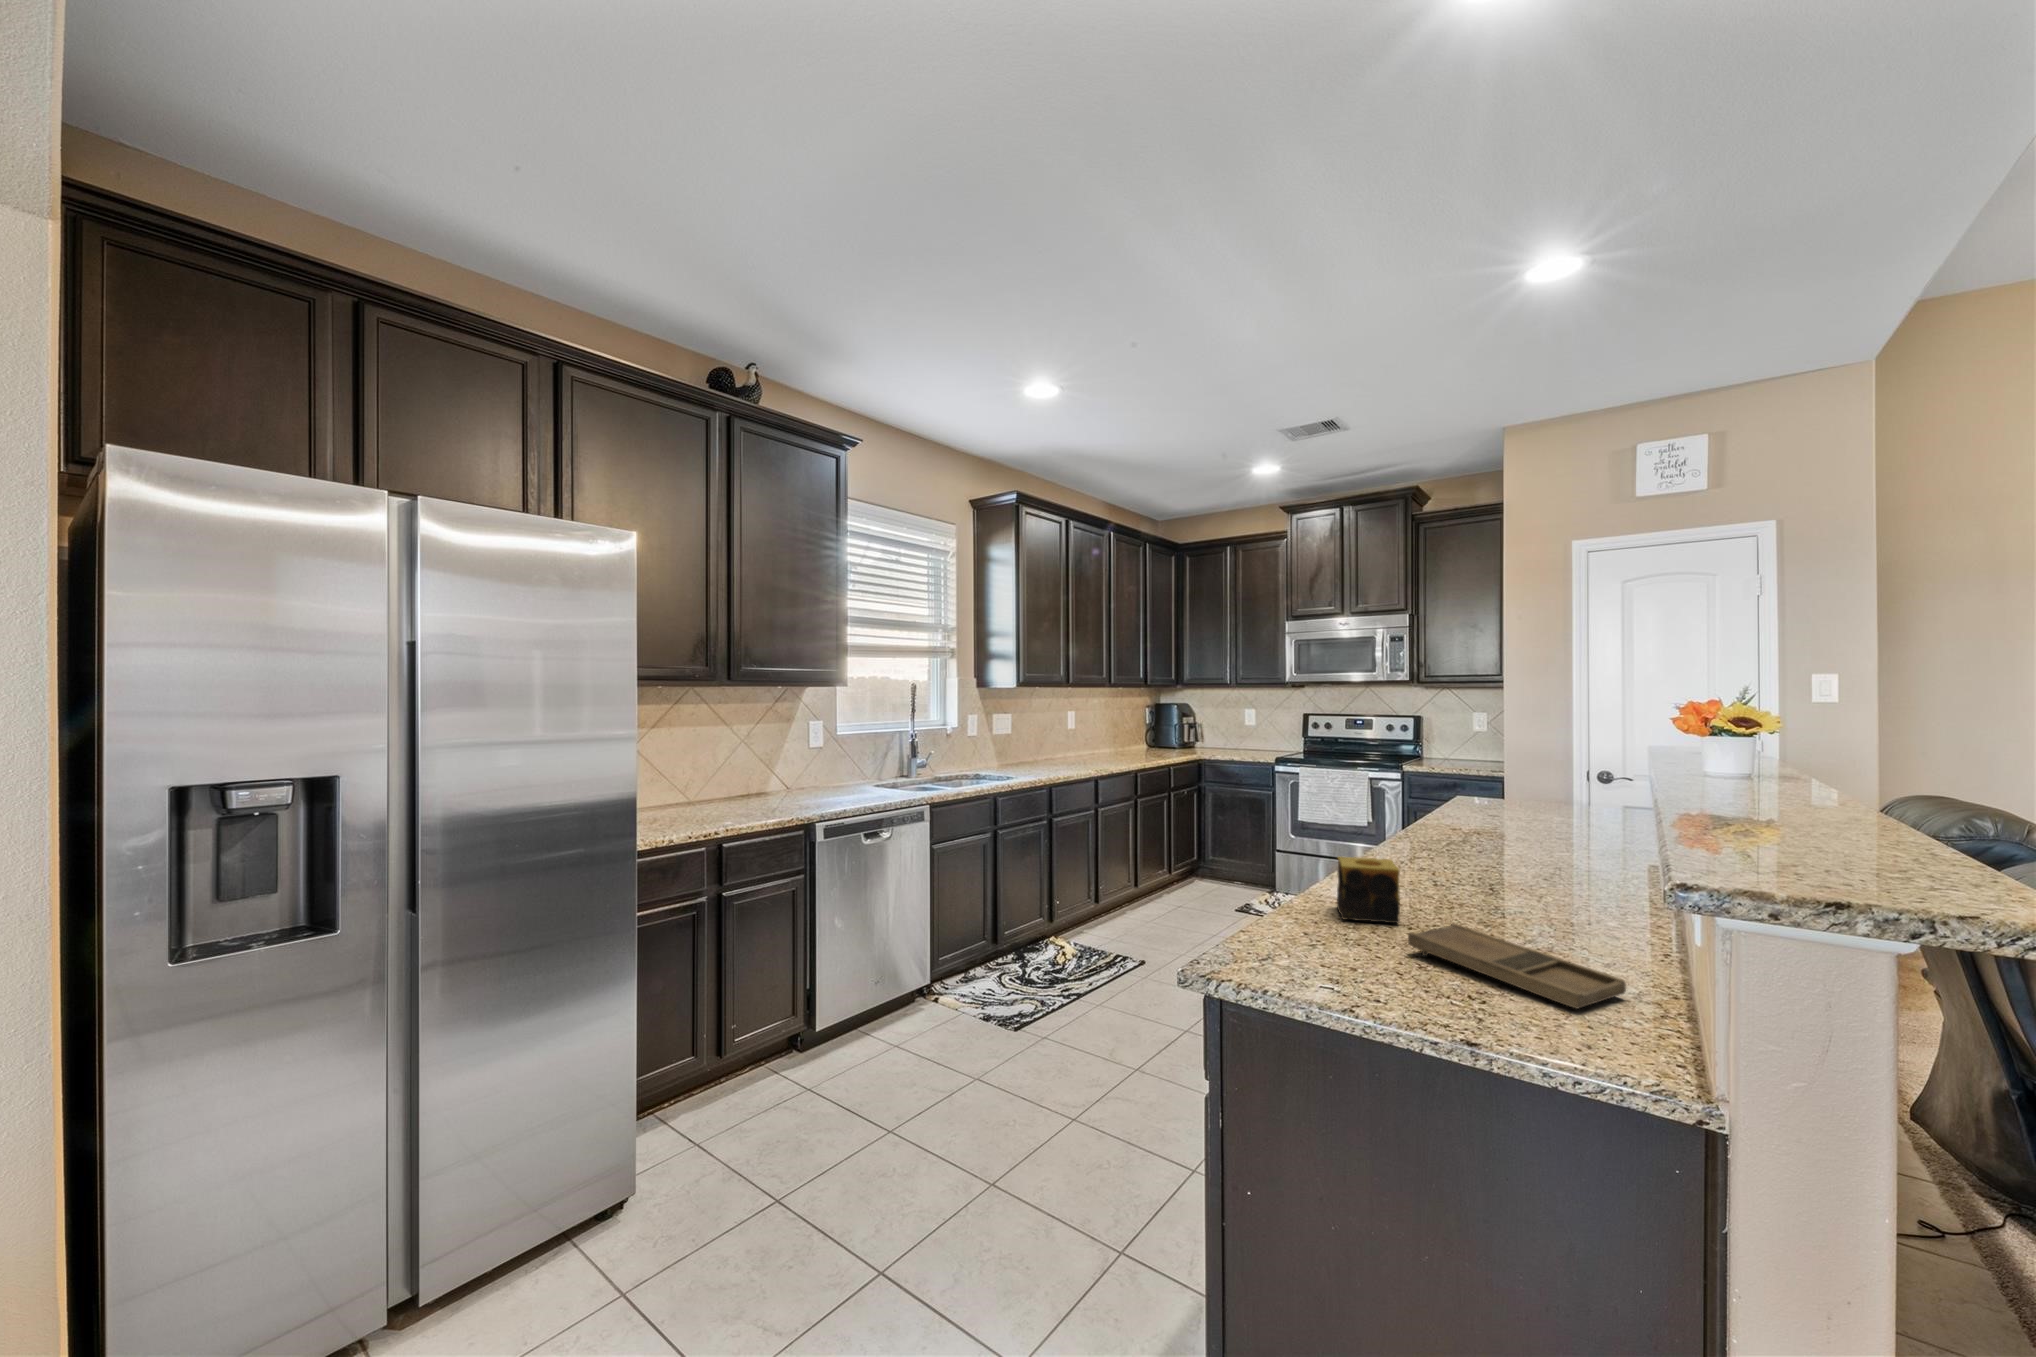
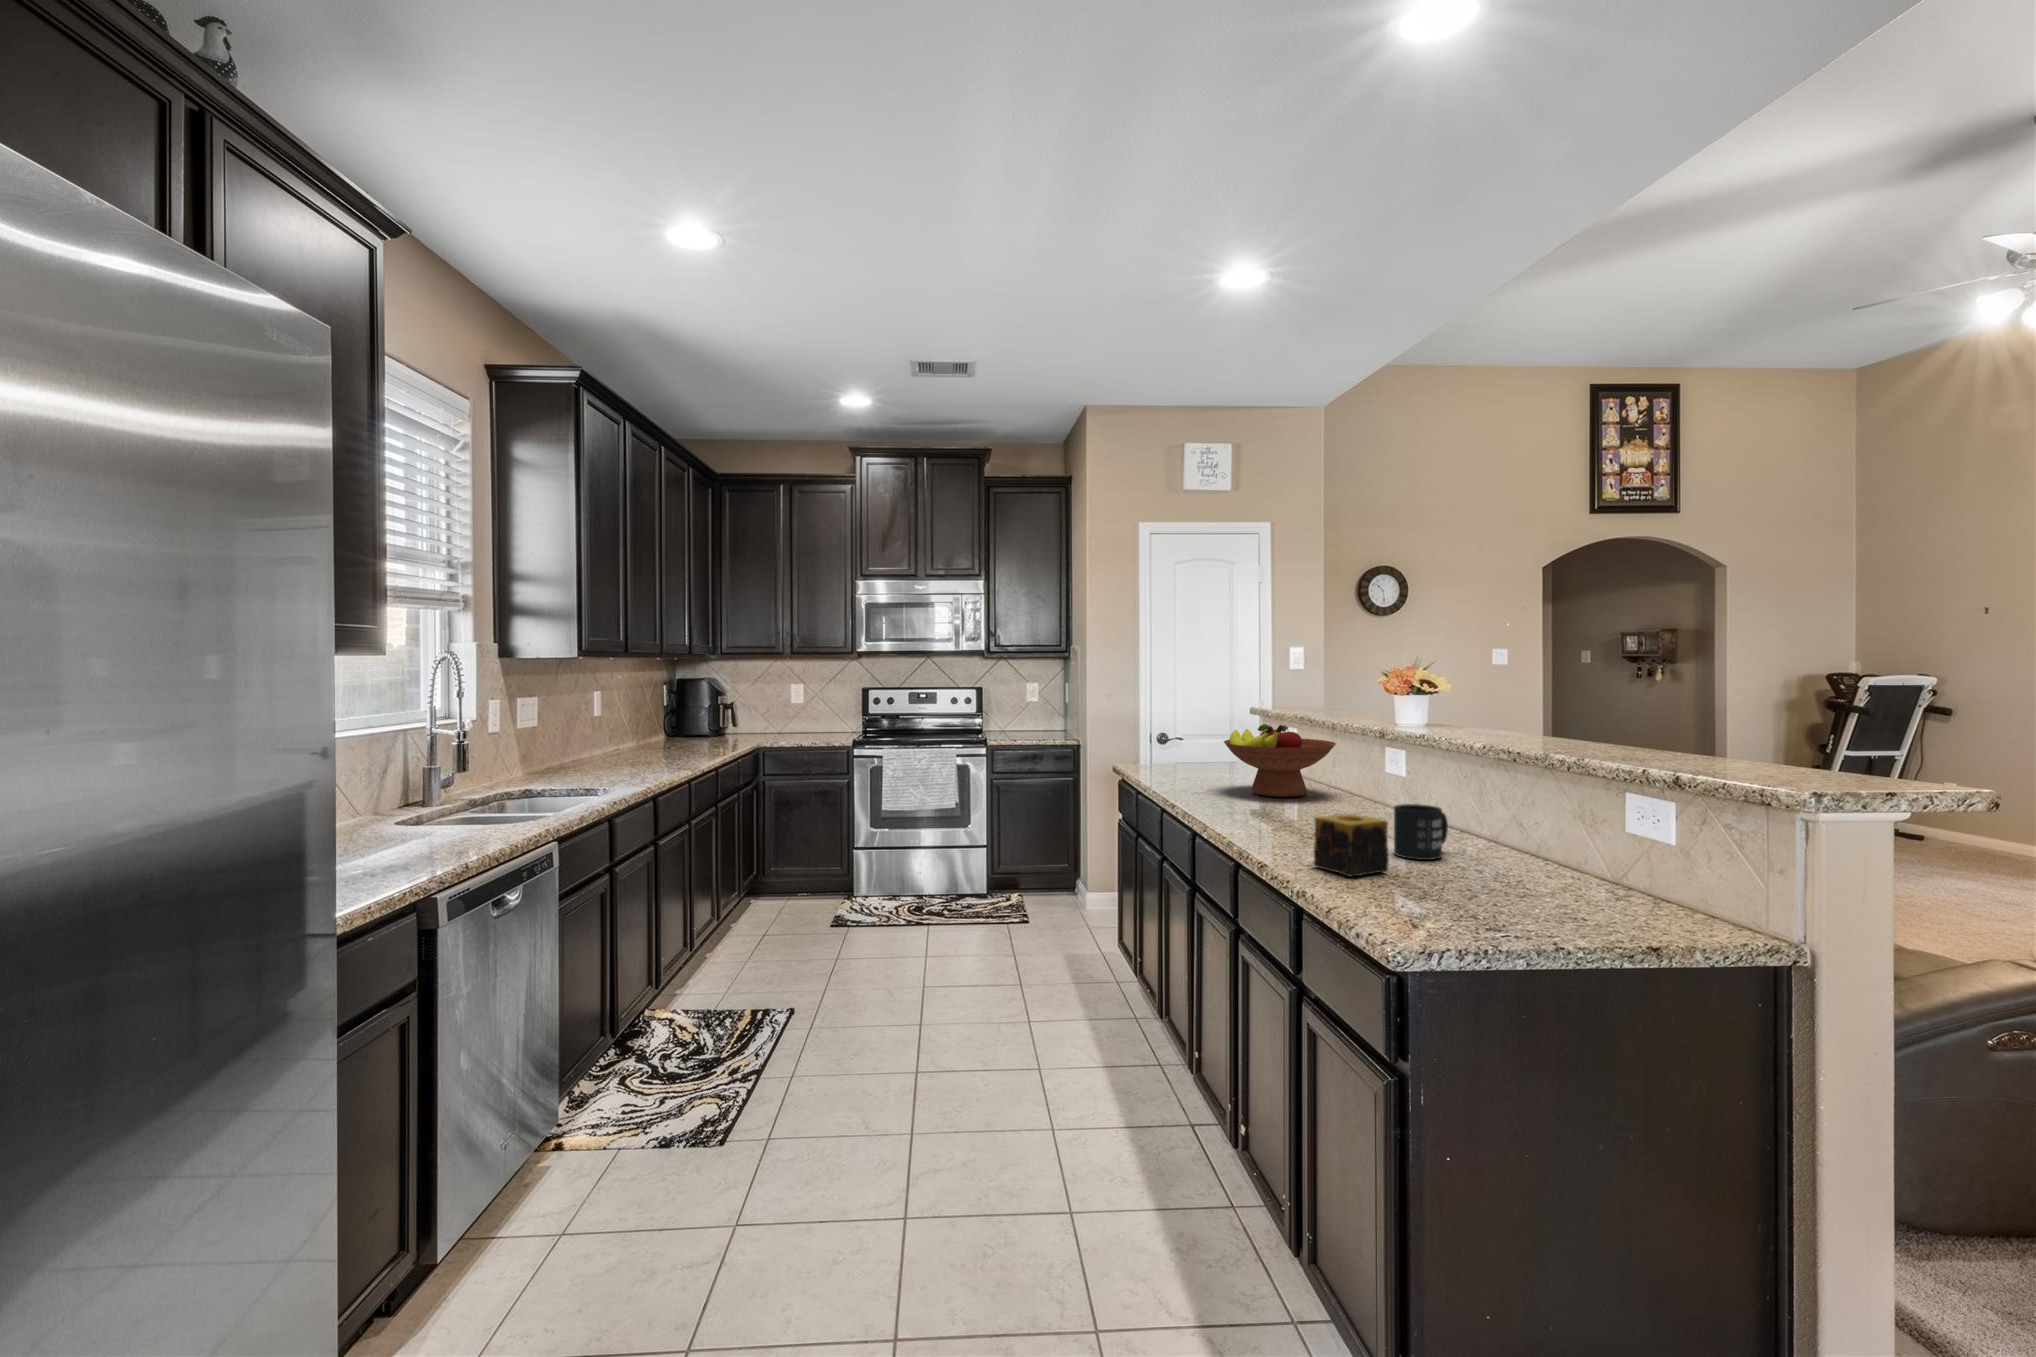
fruit bowl: none [1460,766,1602,850] -> present [1224,724,1336,797]
mug: none [1465,860,1548,926] -> present [1394,804,1448,860]
tray: present [1408,923,1626,1009] -> none [1451,861,1631,909]

